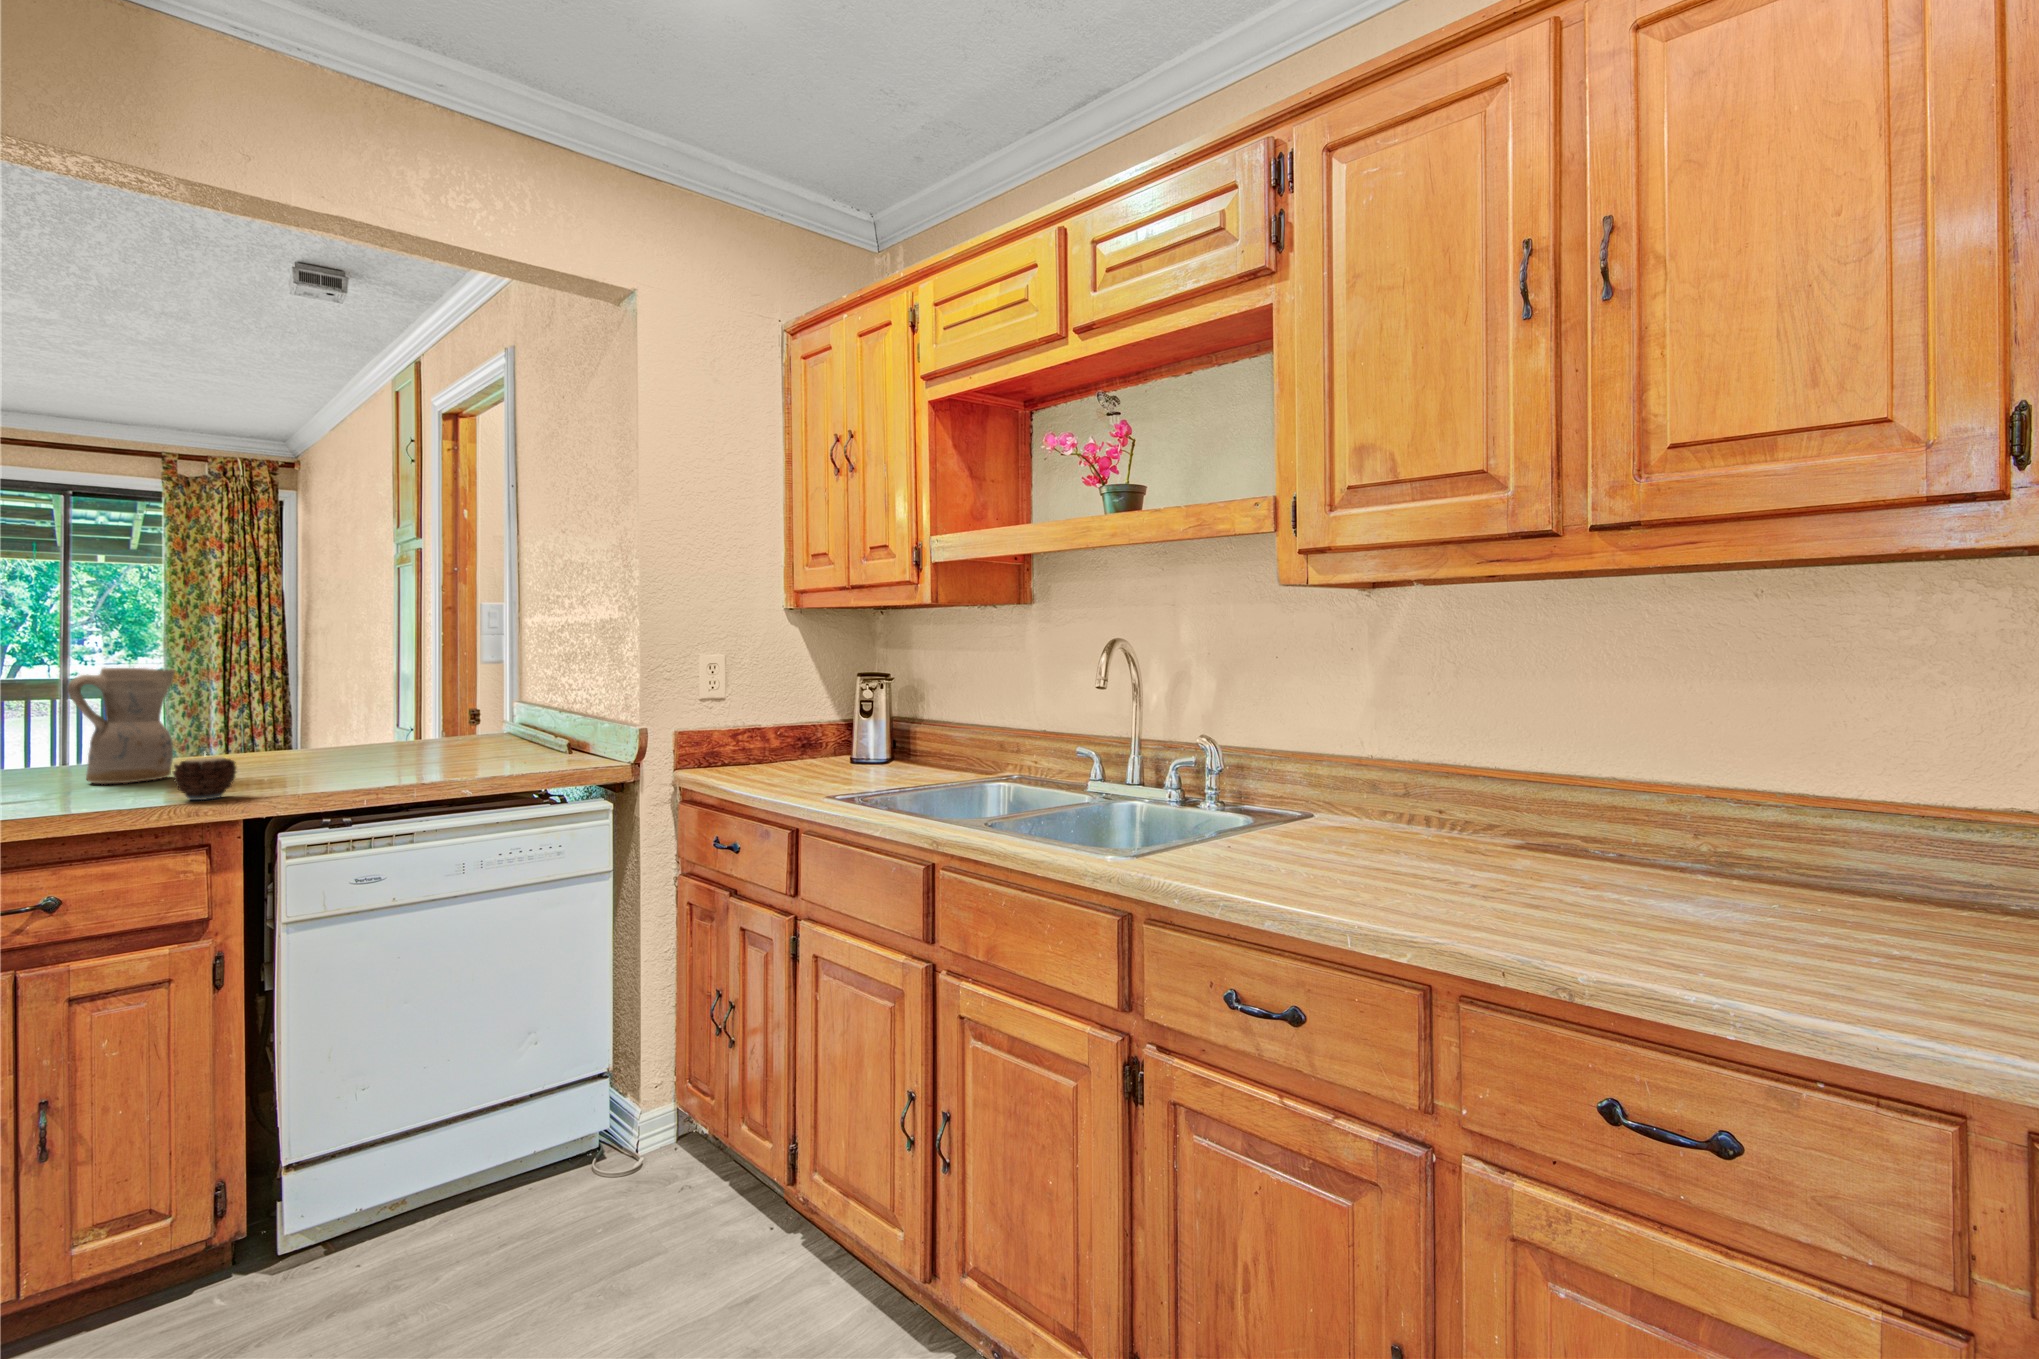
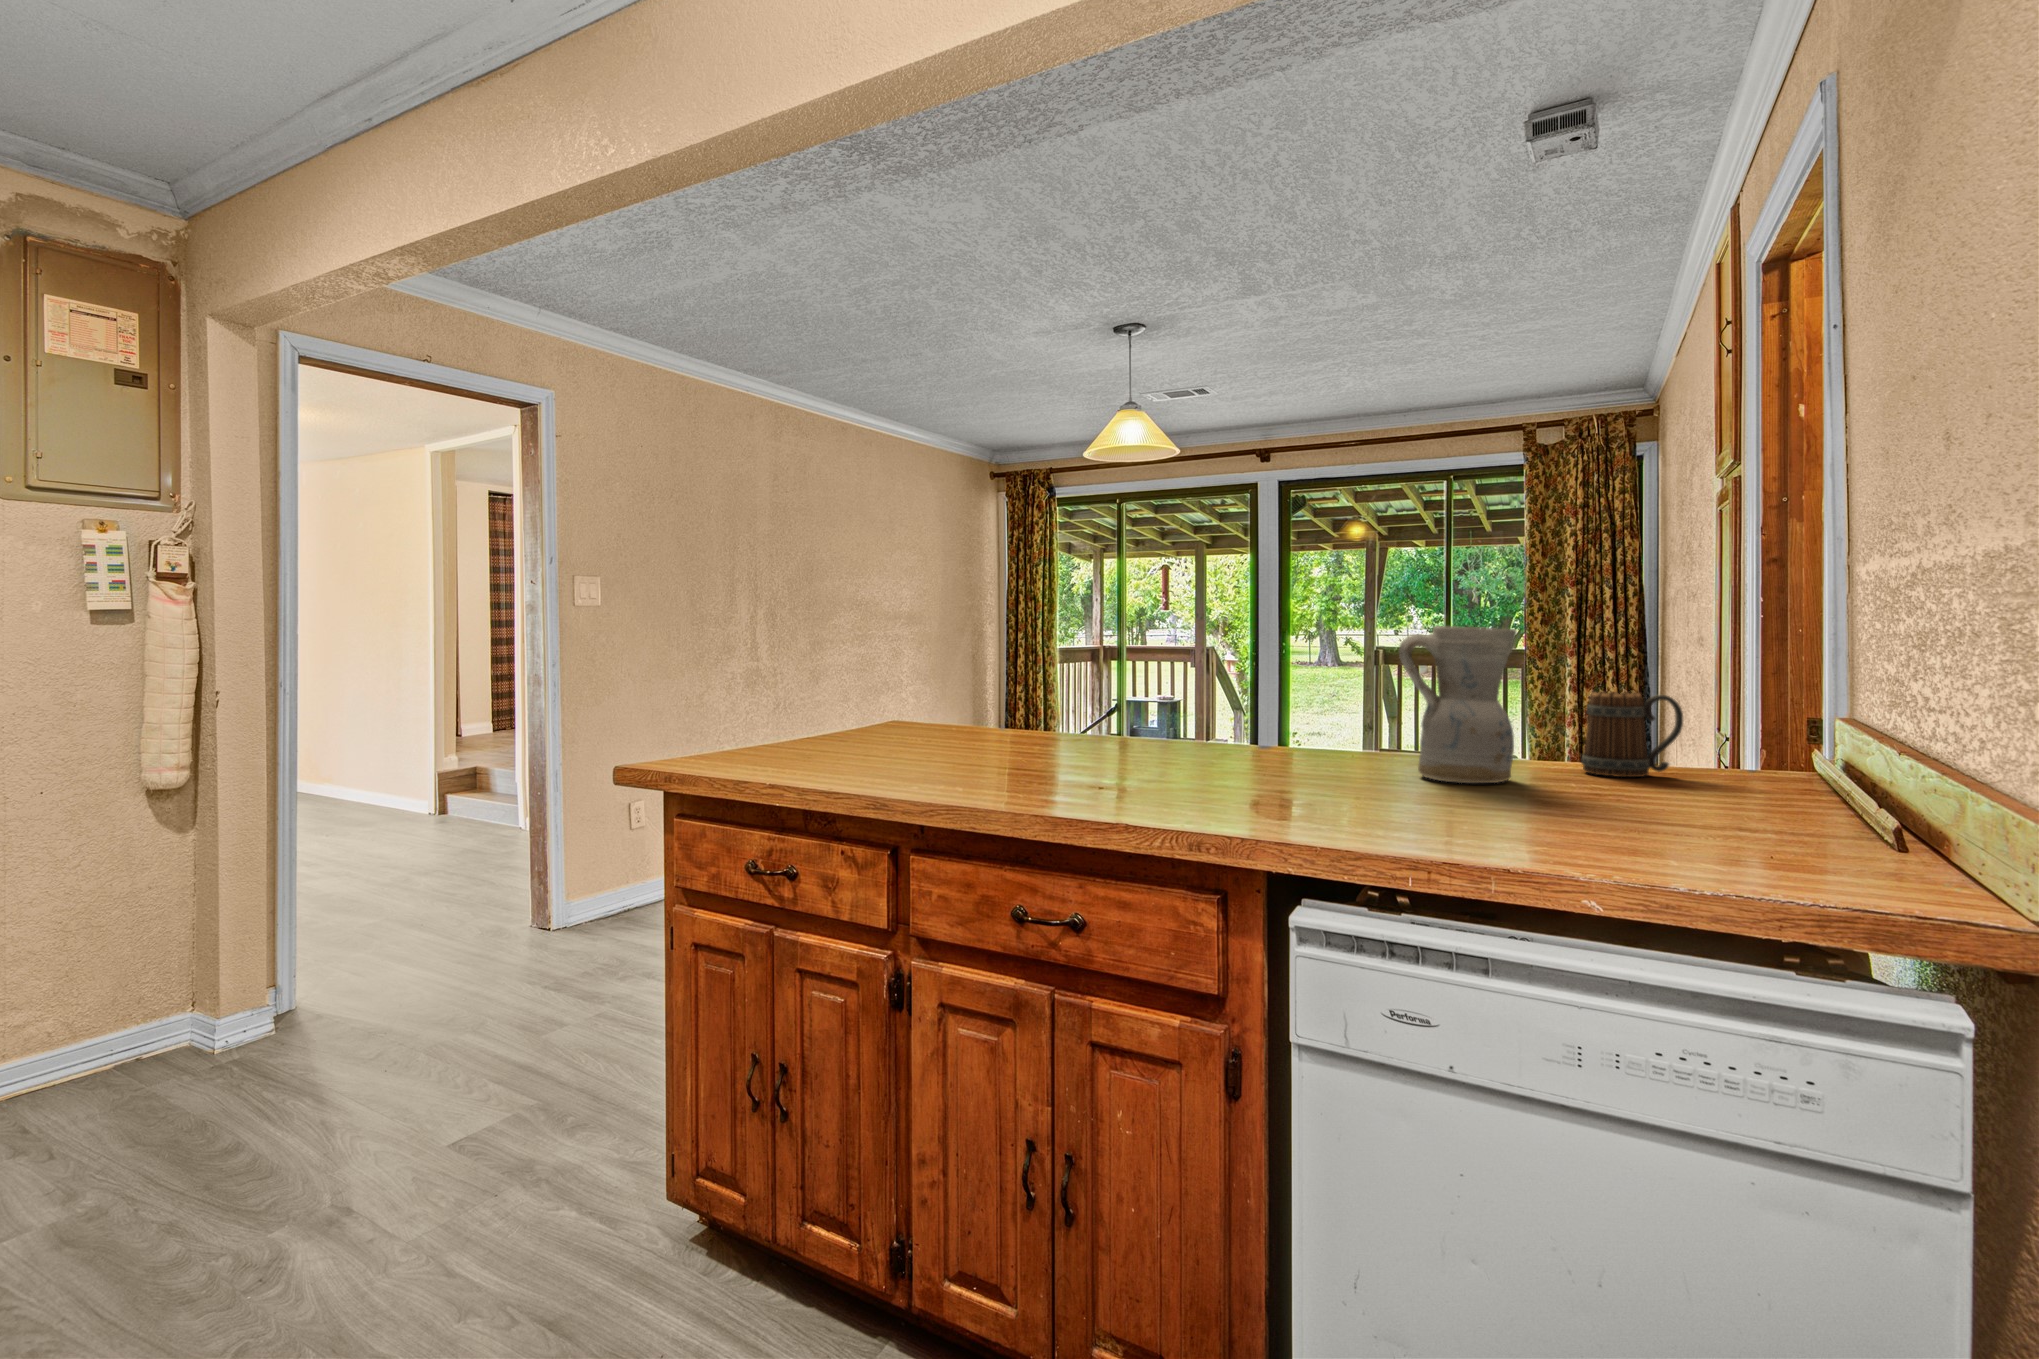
mug: none [226,709,299,766] -> present [1581,692,1683,777]
candle: present [173,757,236,800] -> none [1504,757,1598,840]

